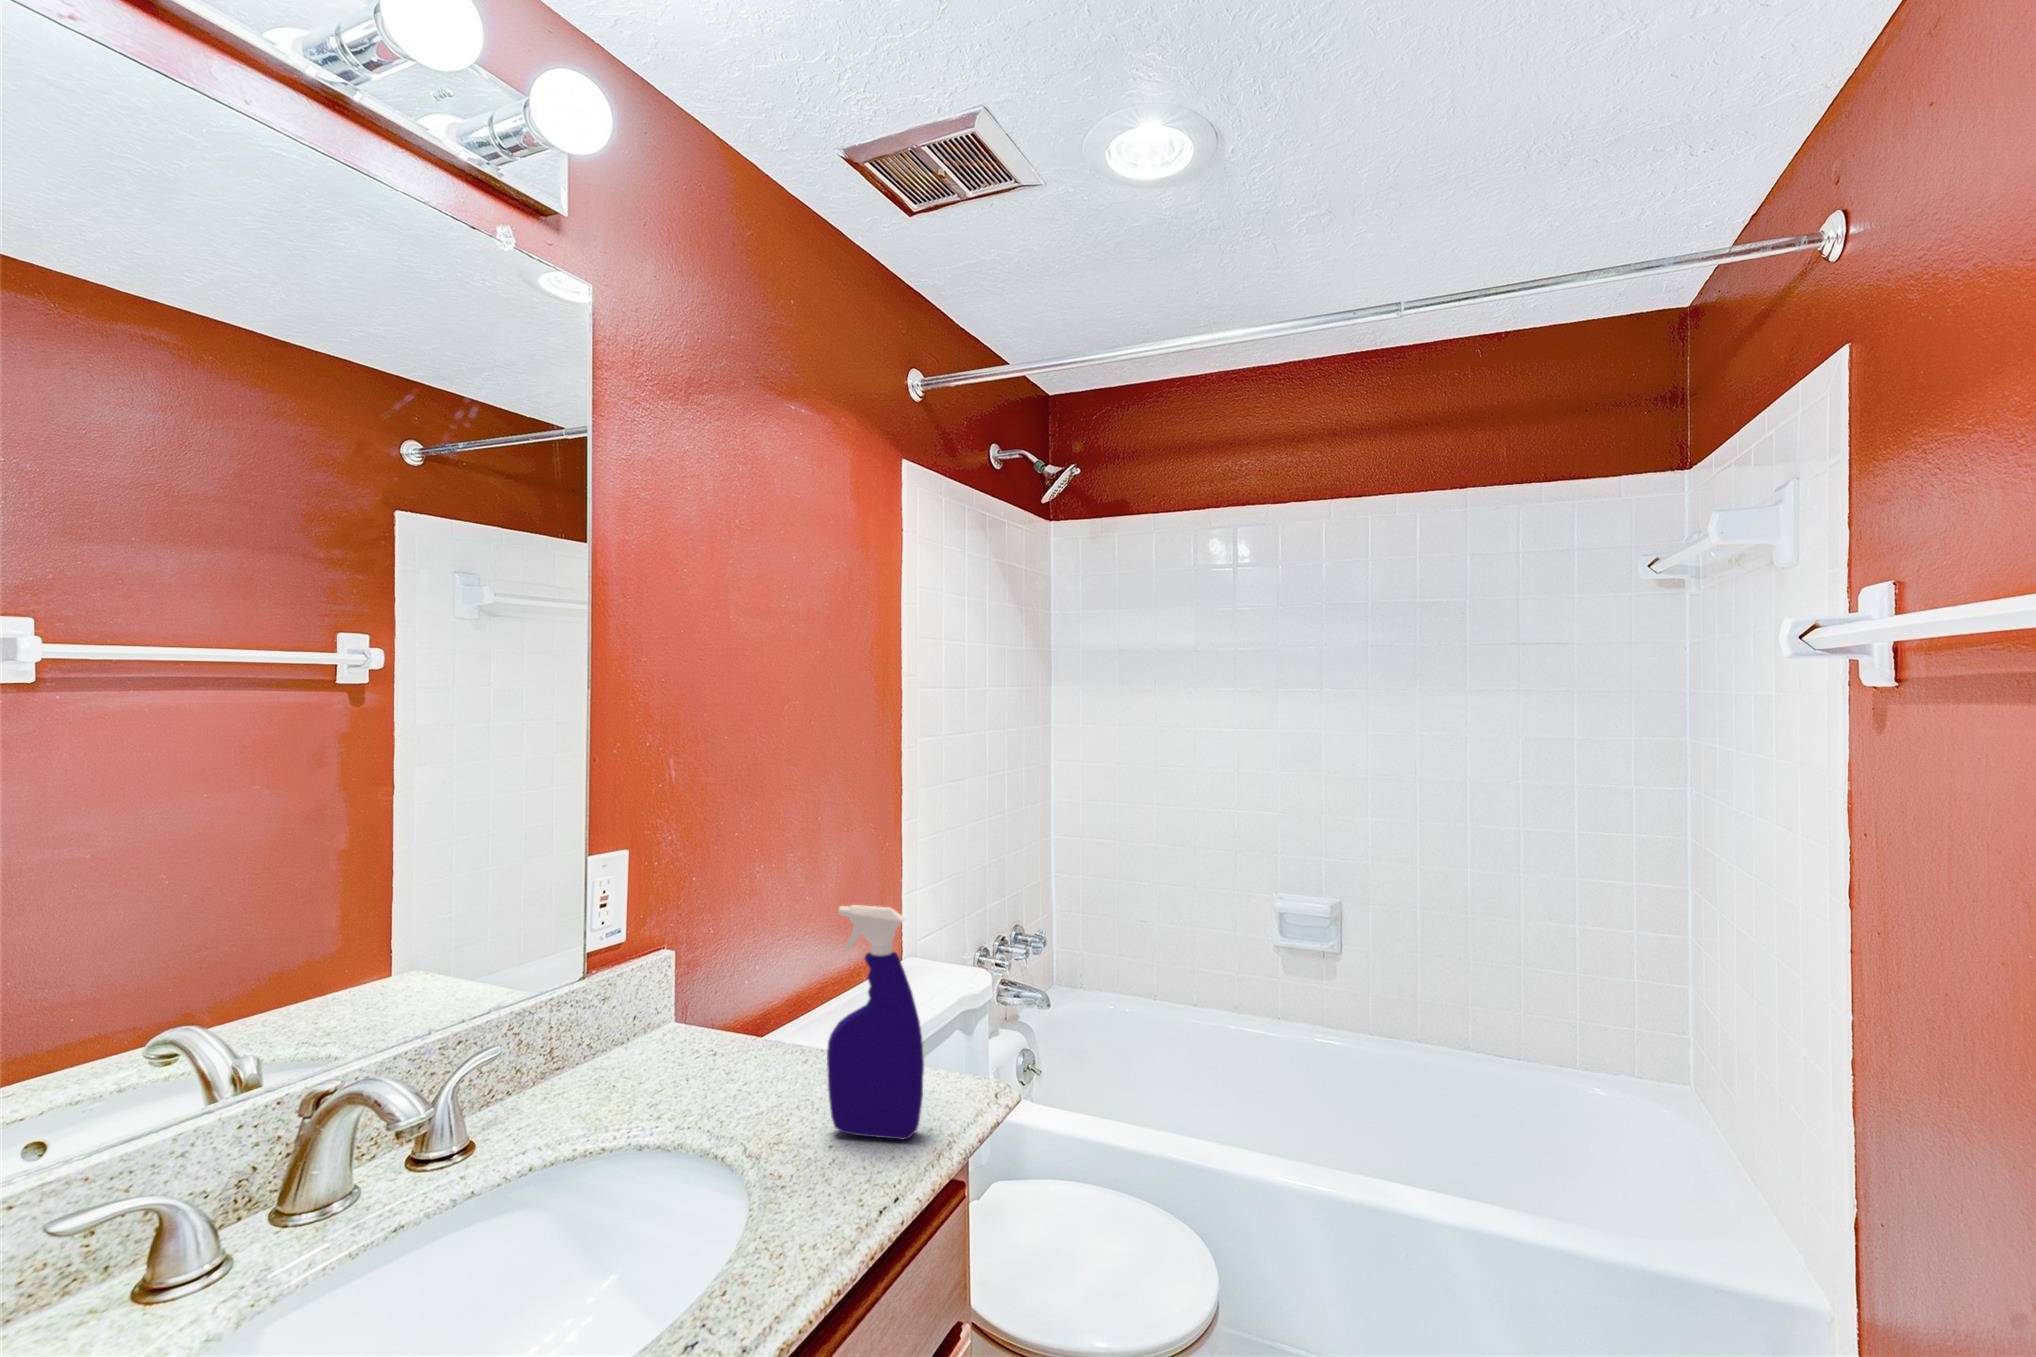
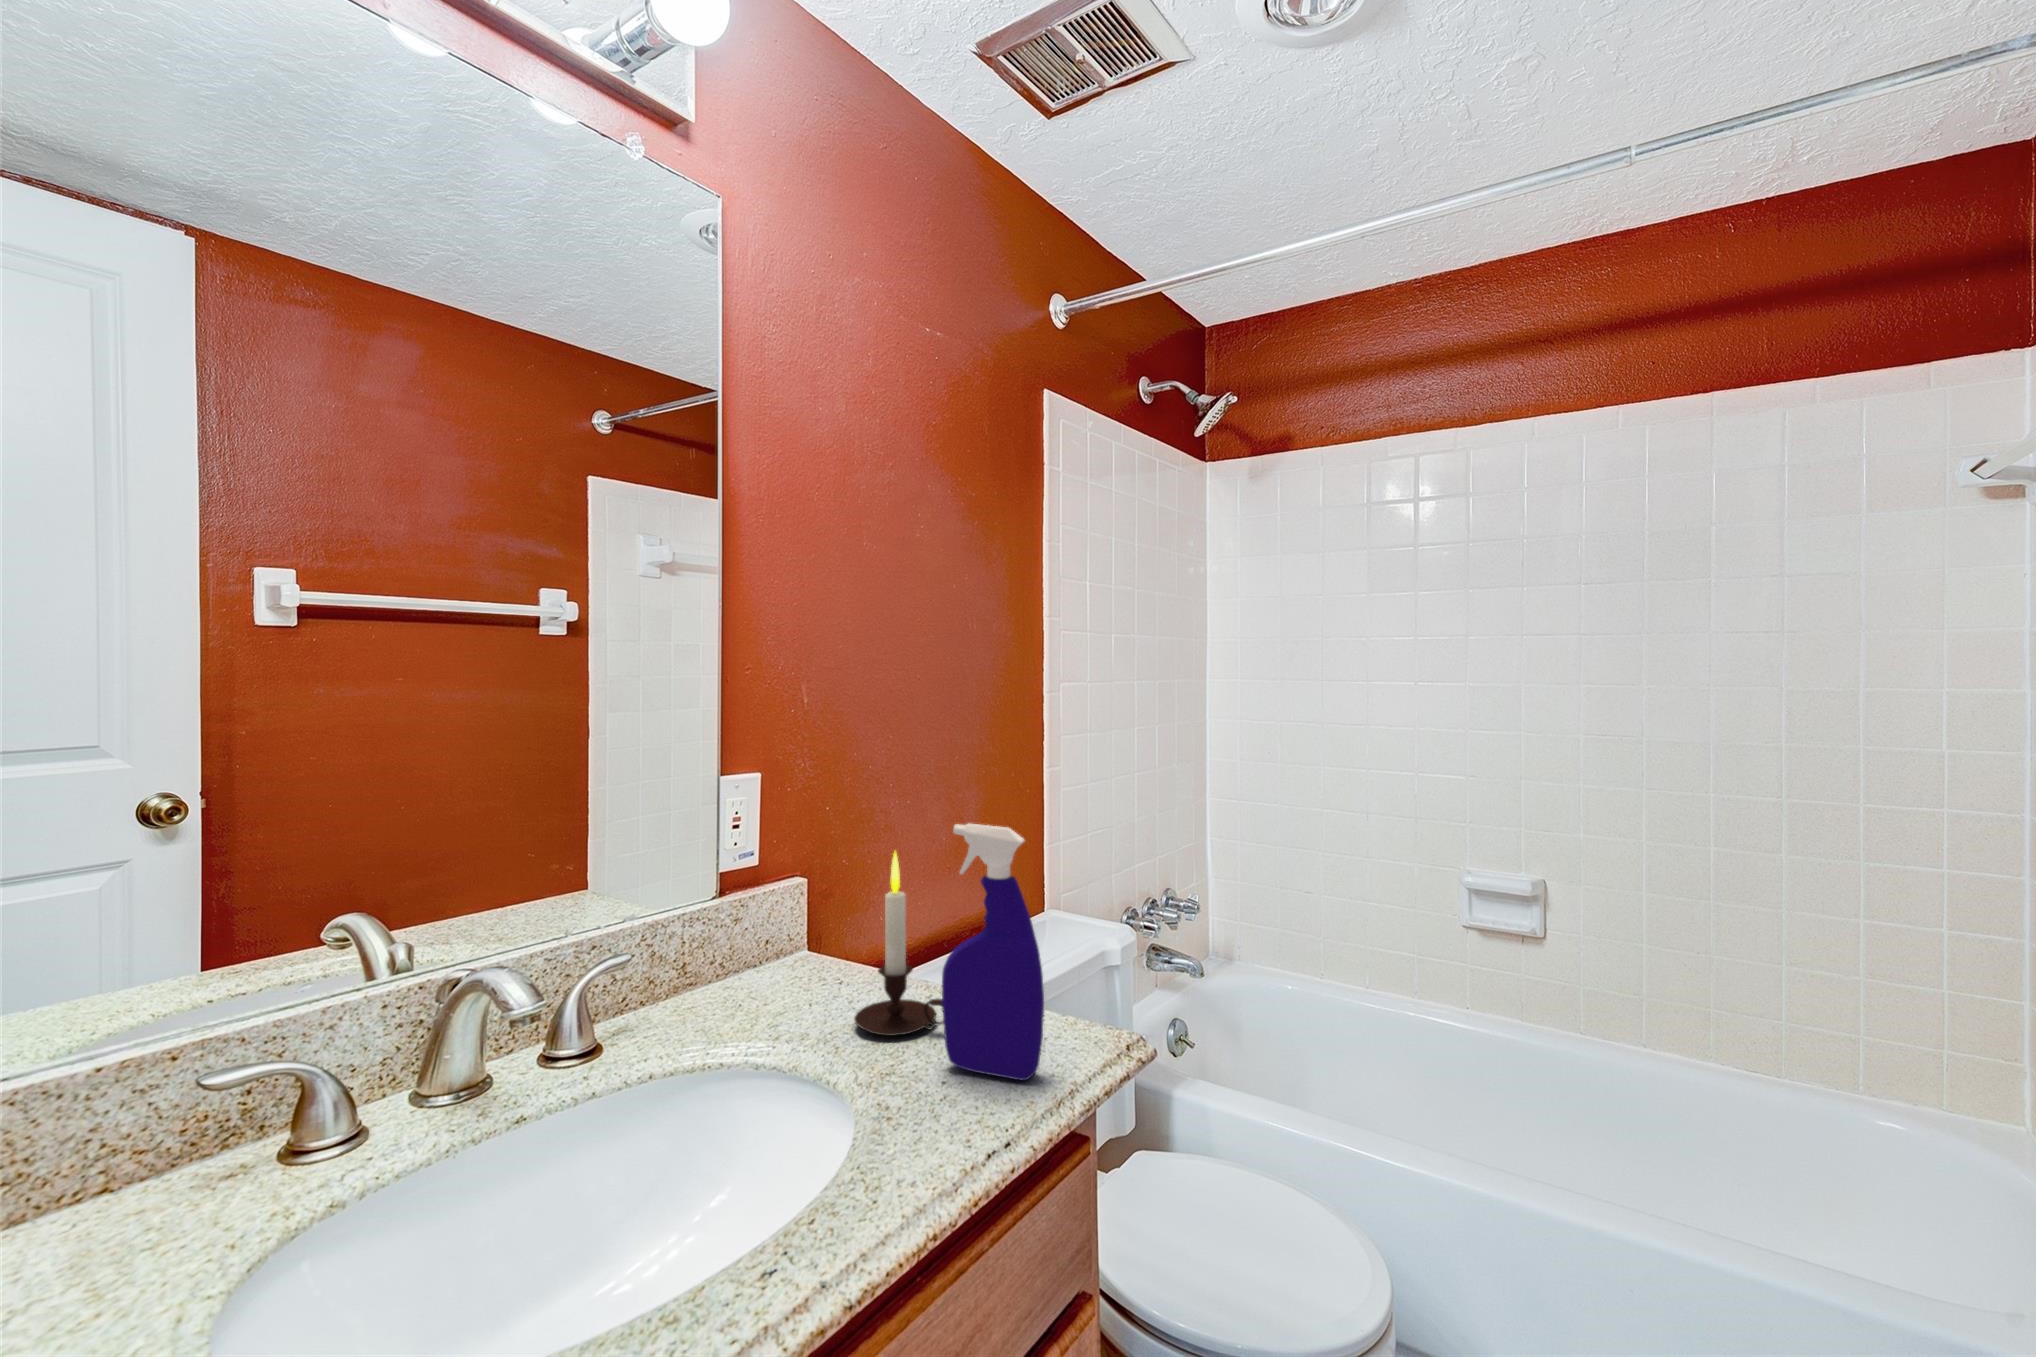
candle: none [736,928,829,1107] -> present [854,852,943,1036]

